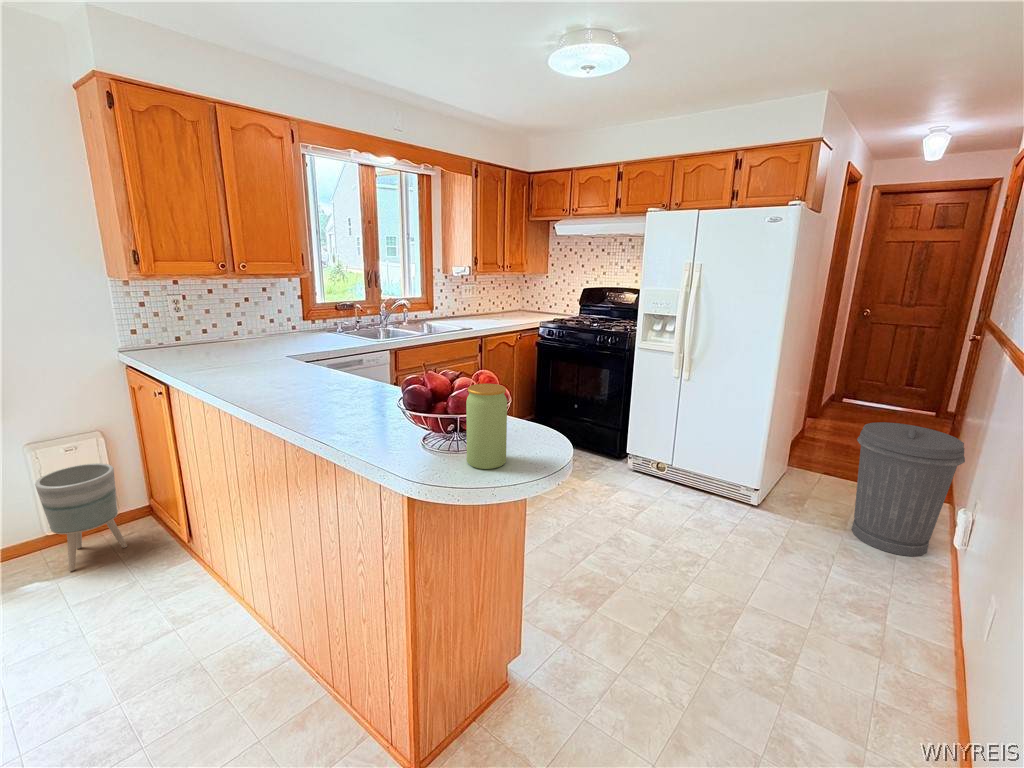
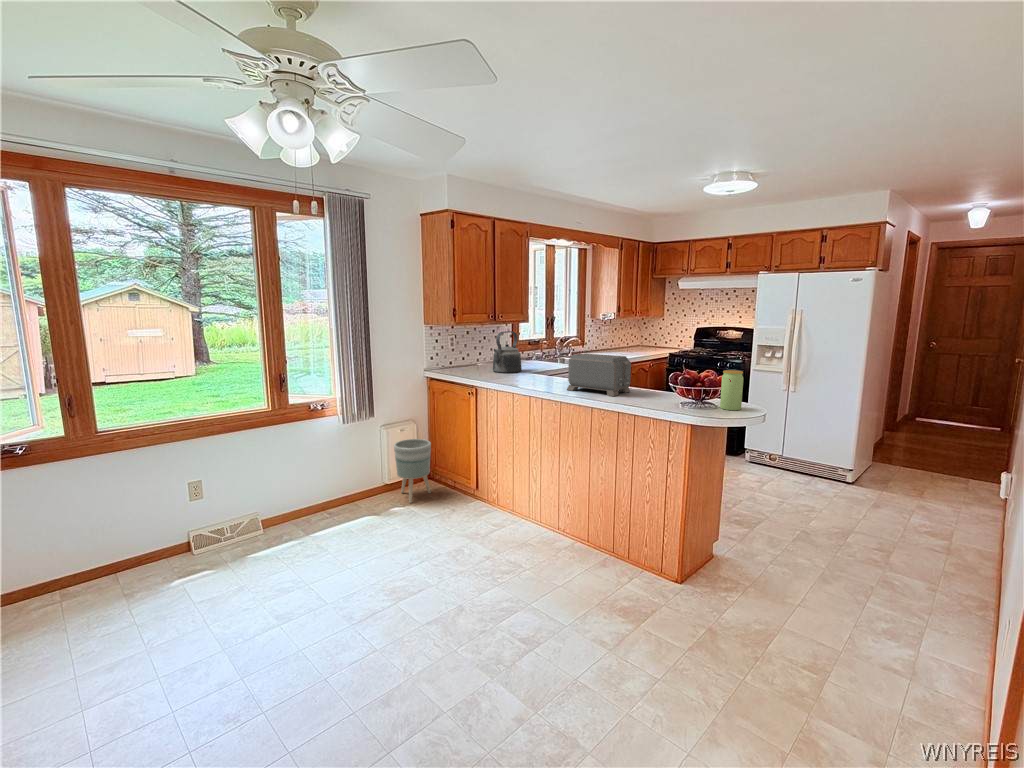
kettle: none [207,291,272,358] -> present [493,331,522,373]
toaster: none [250,335,364,422] -> present [567,354,631,396]
trash can: present [852,422,965,556] -> none [929,419,1012,512]

